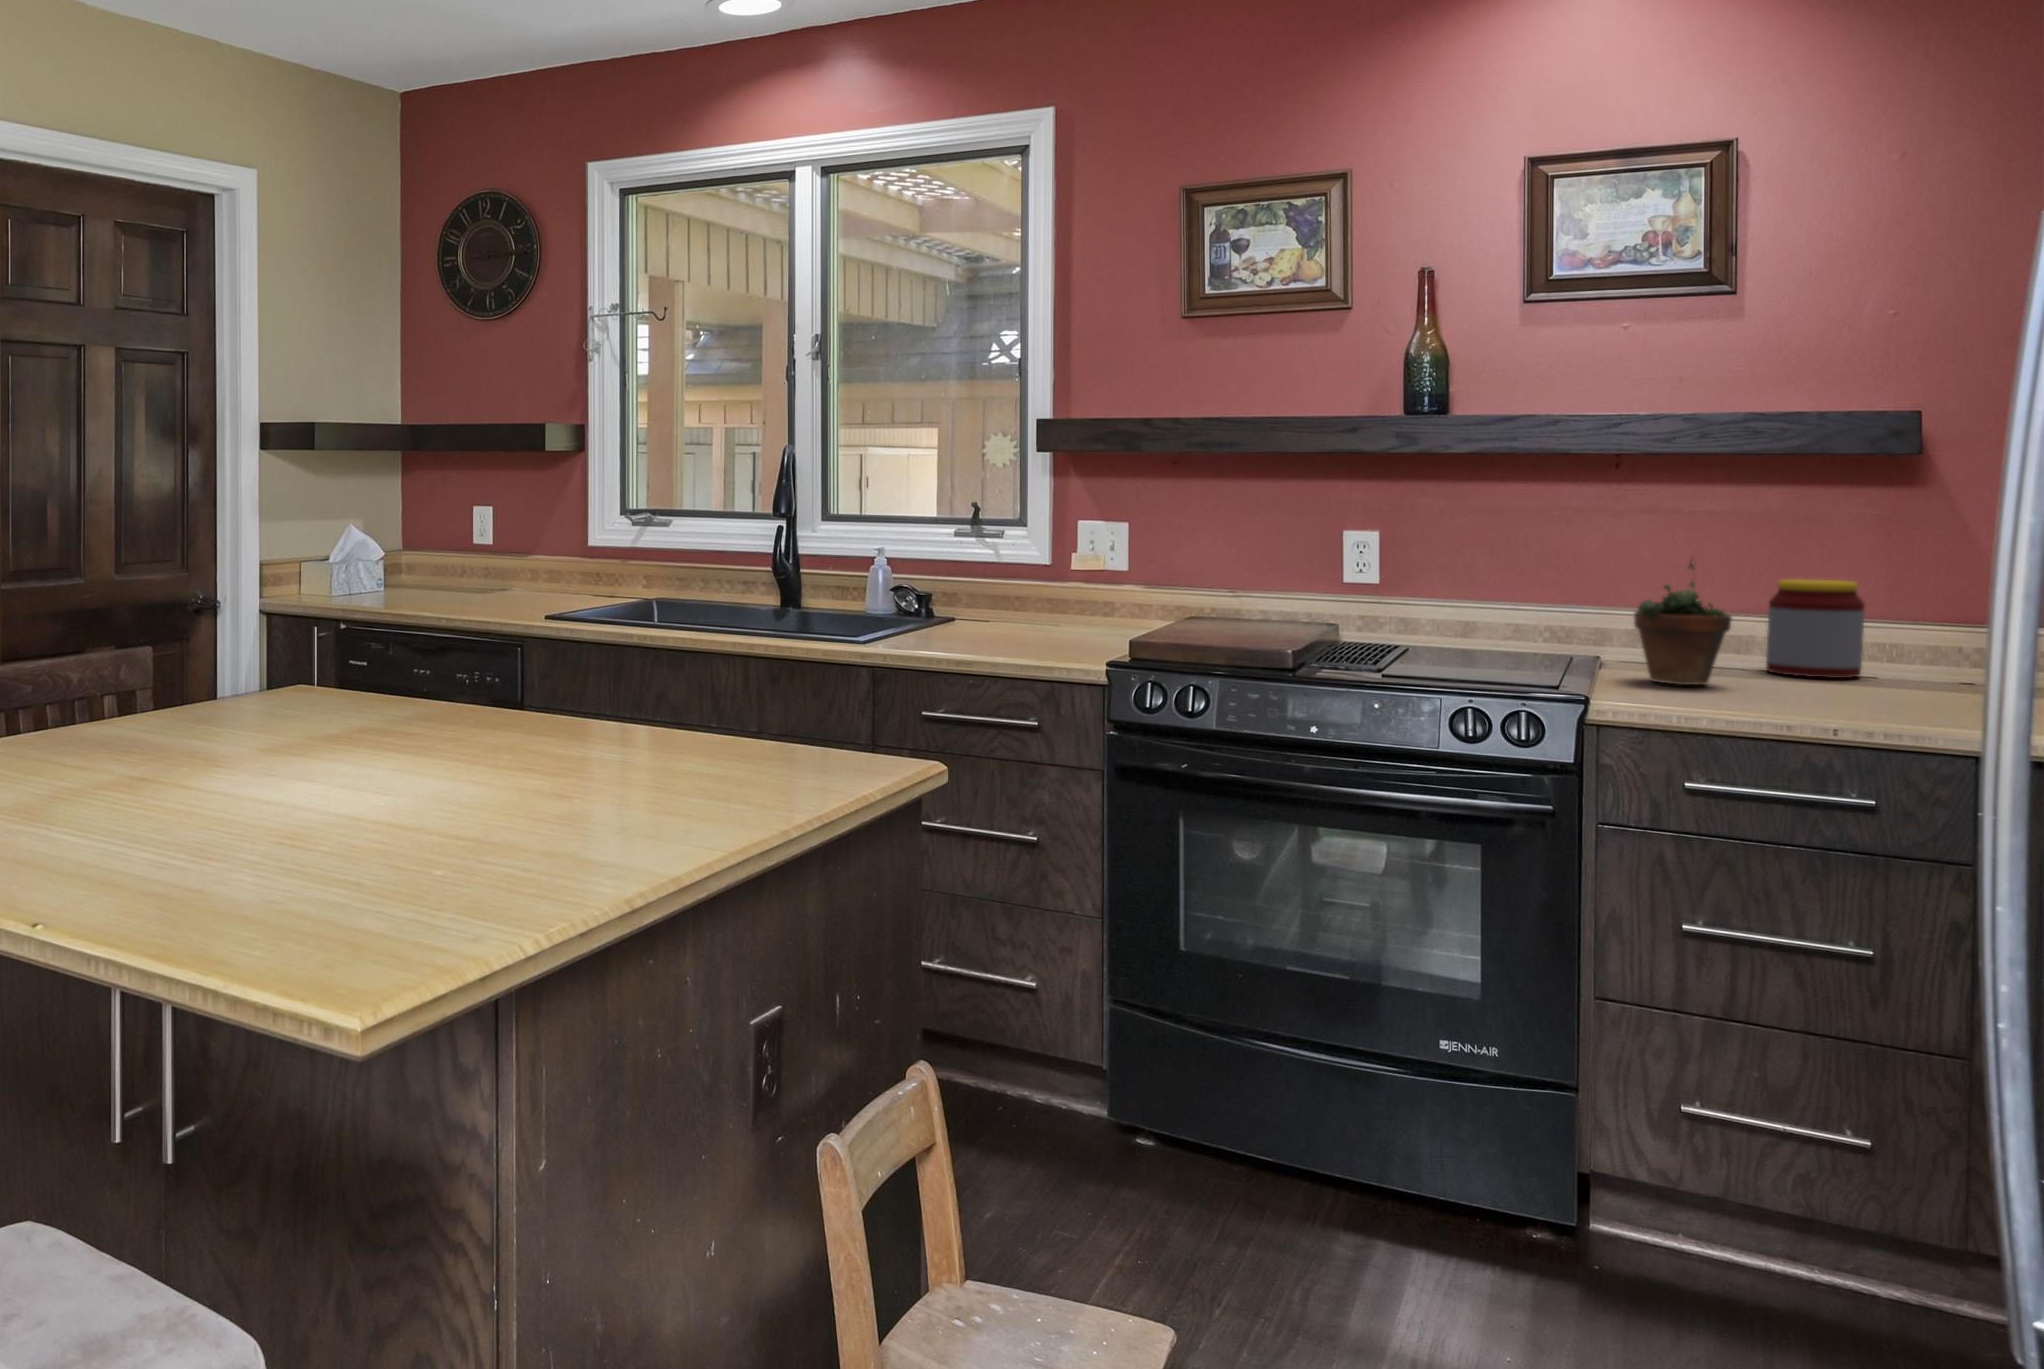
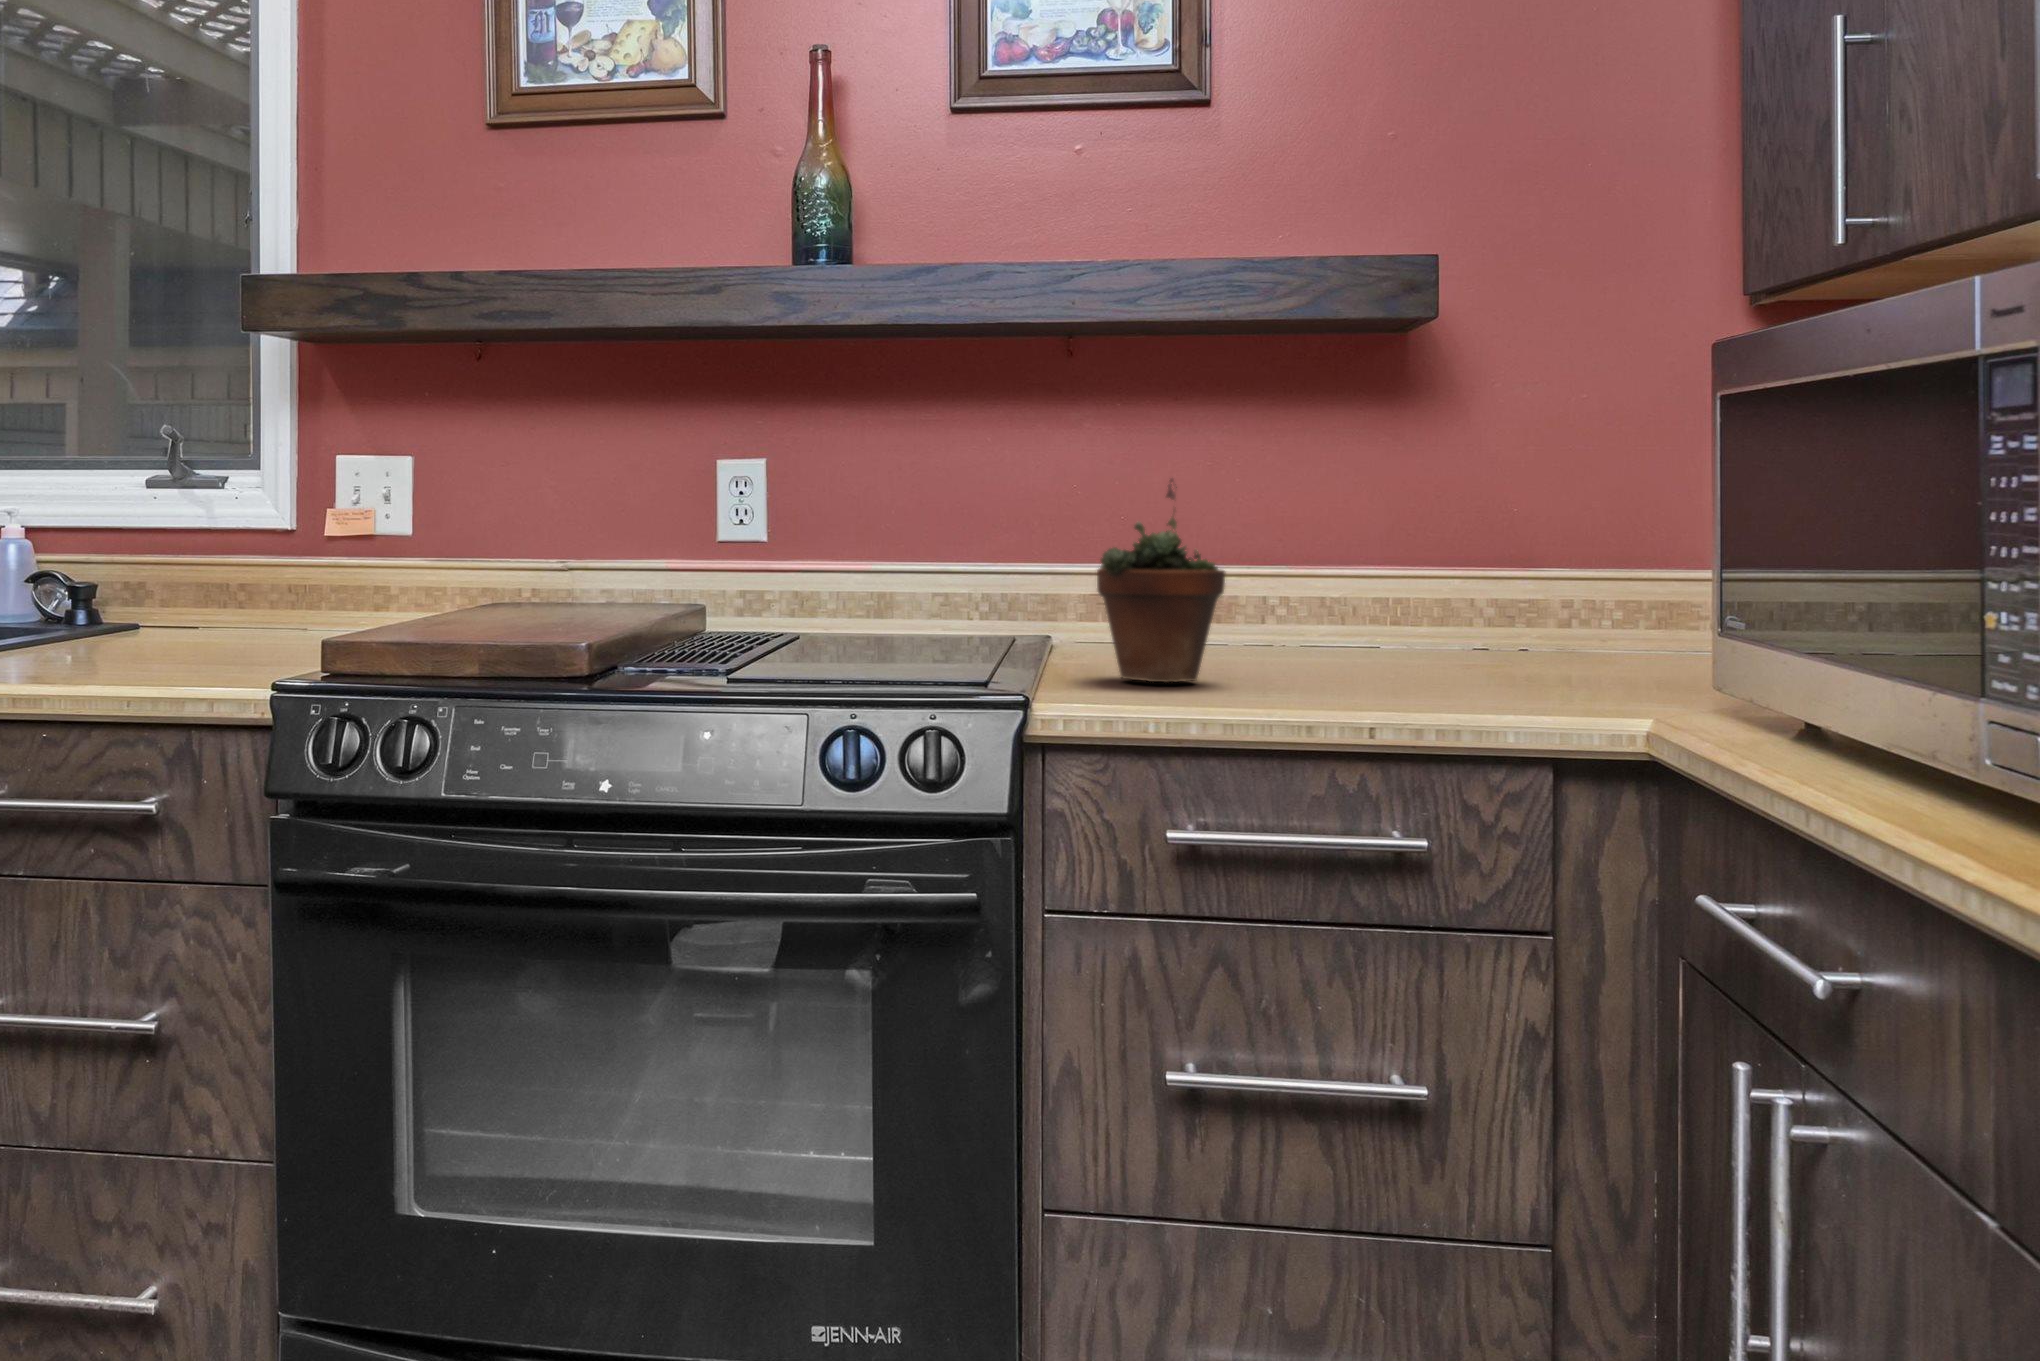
jar: present [1766,579,1864,678] -> none [1272,523,1392,668]

